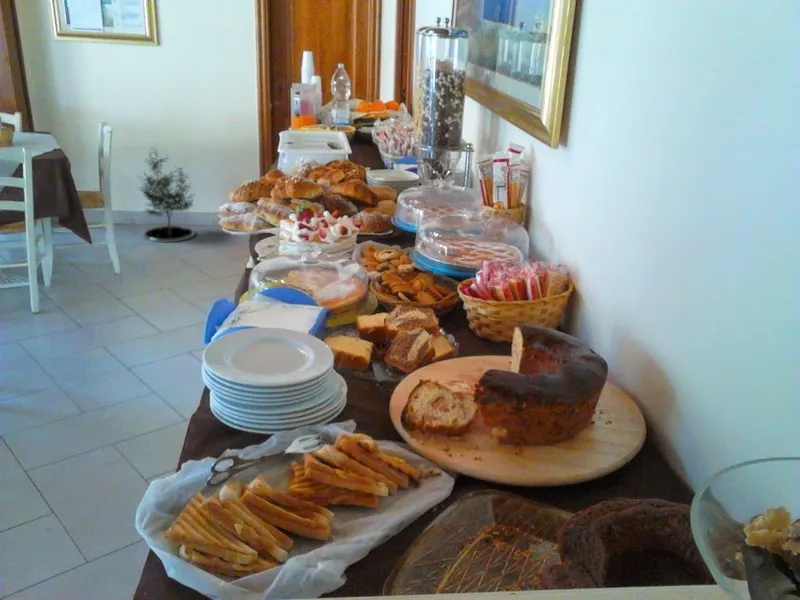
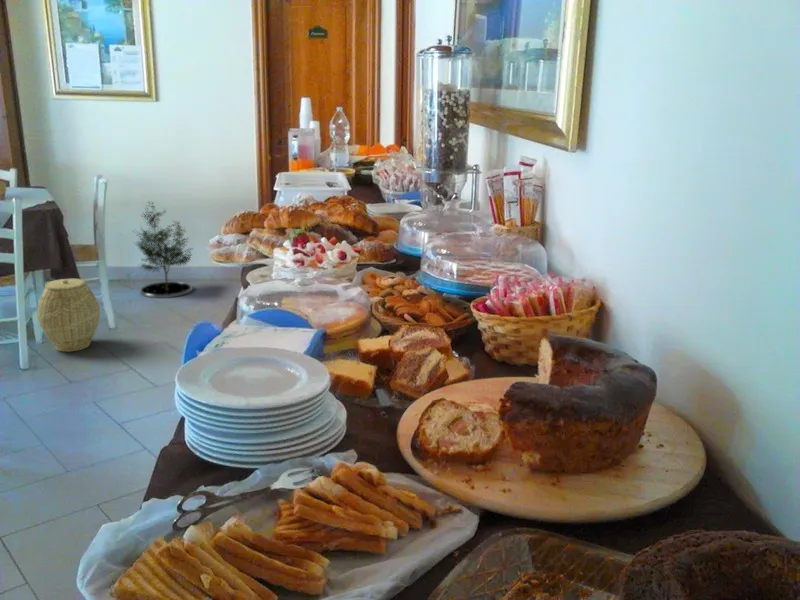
woven basket: none [48,225,108,295] -> present [37,279,100,352]

